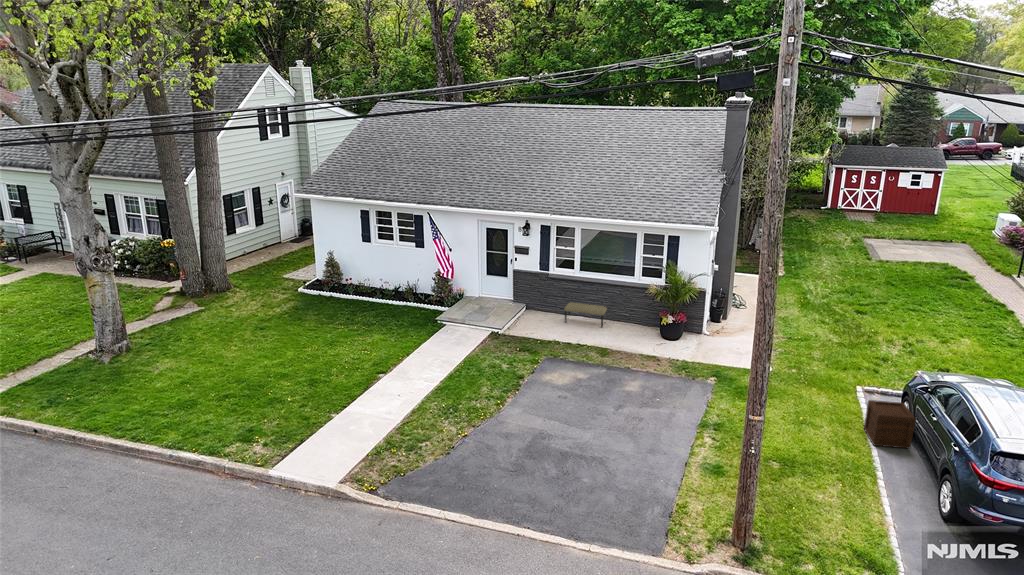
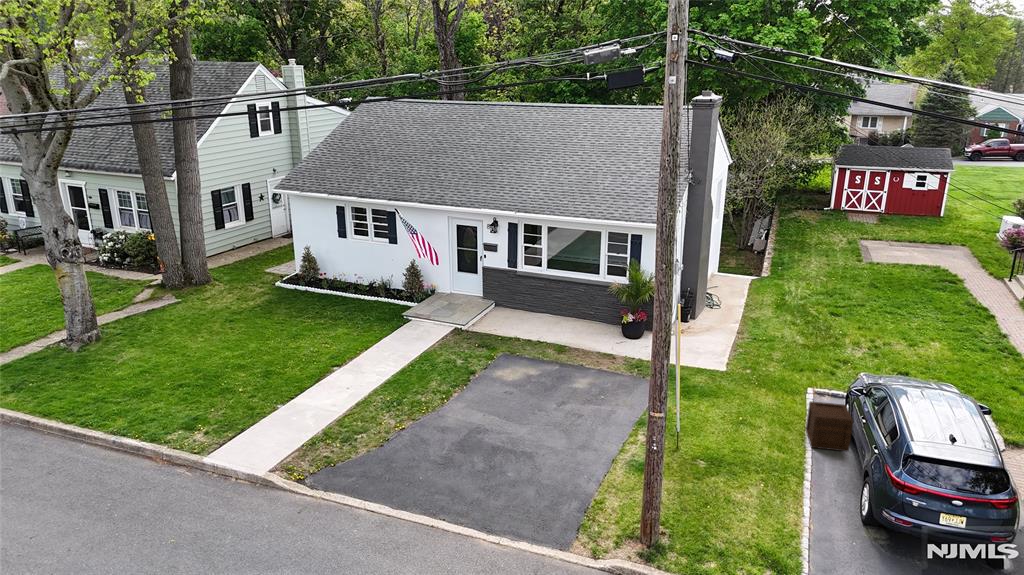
bench: present [564,302,607,327] -> none [530,300,573,325]

